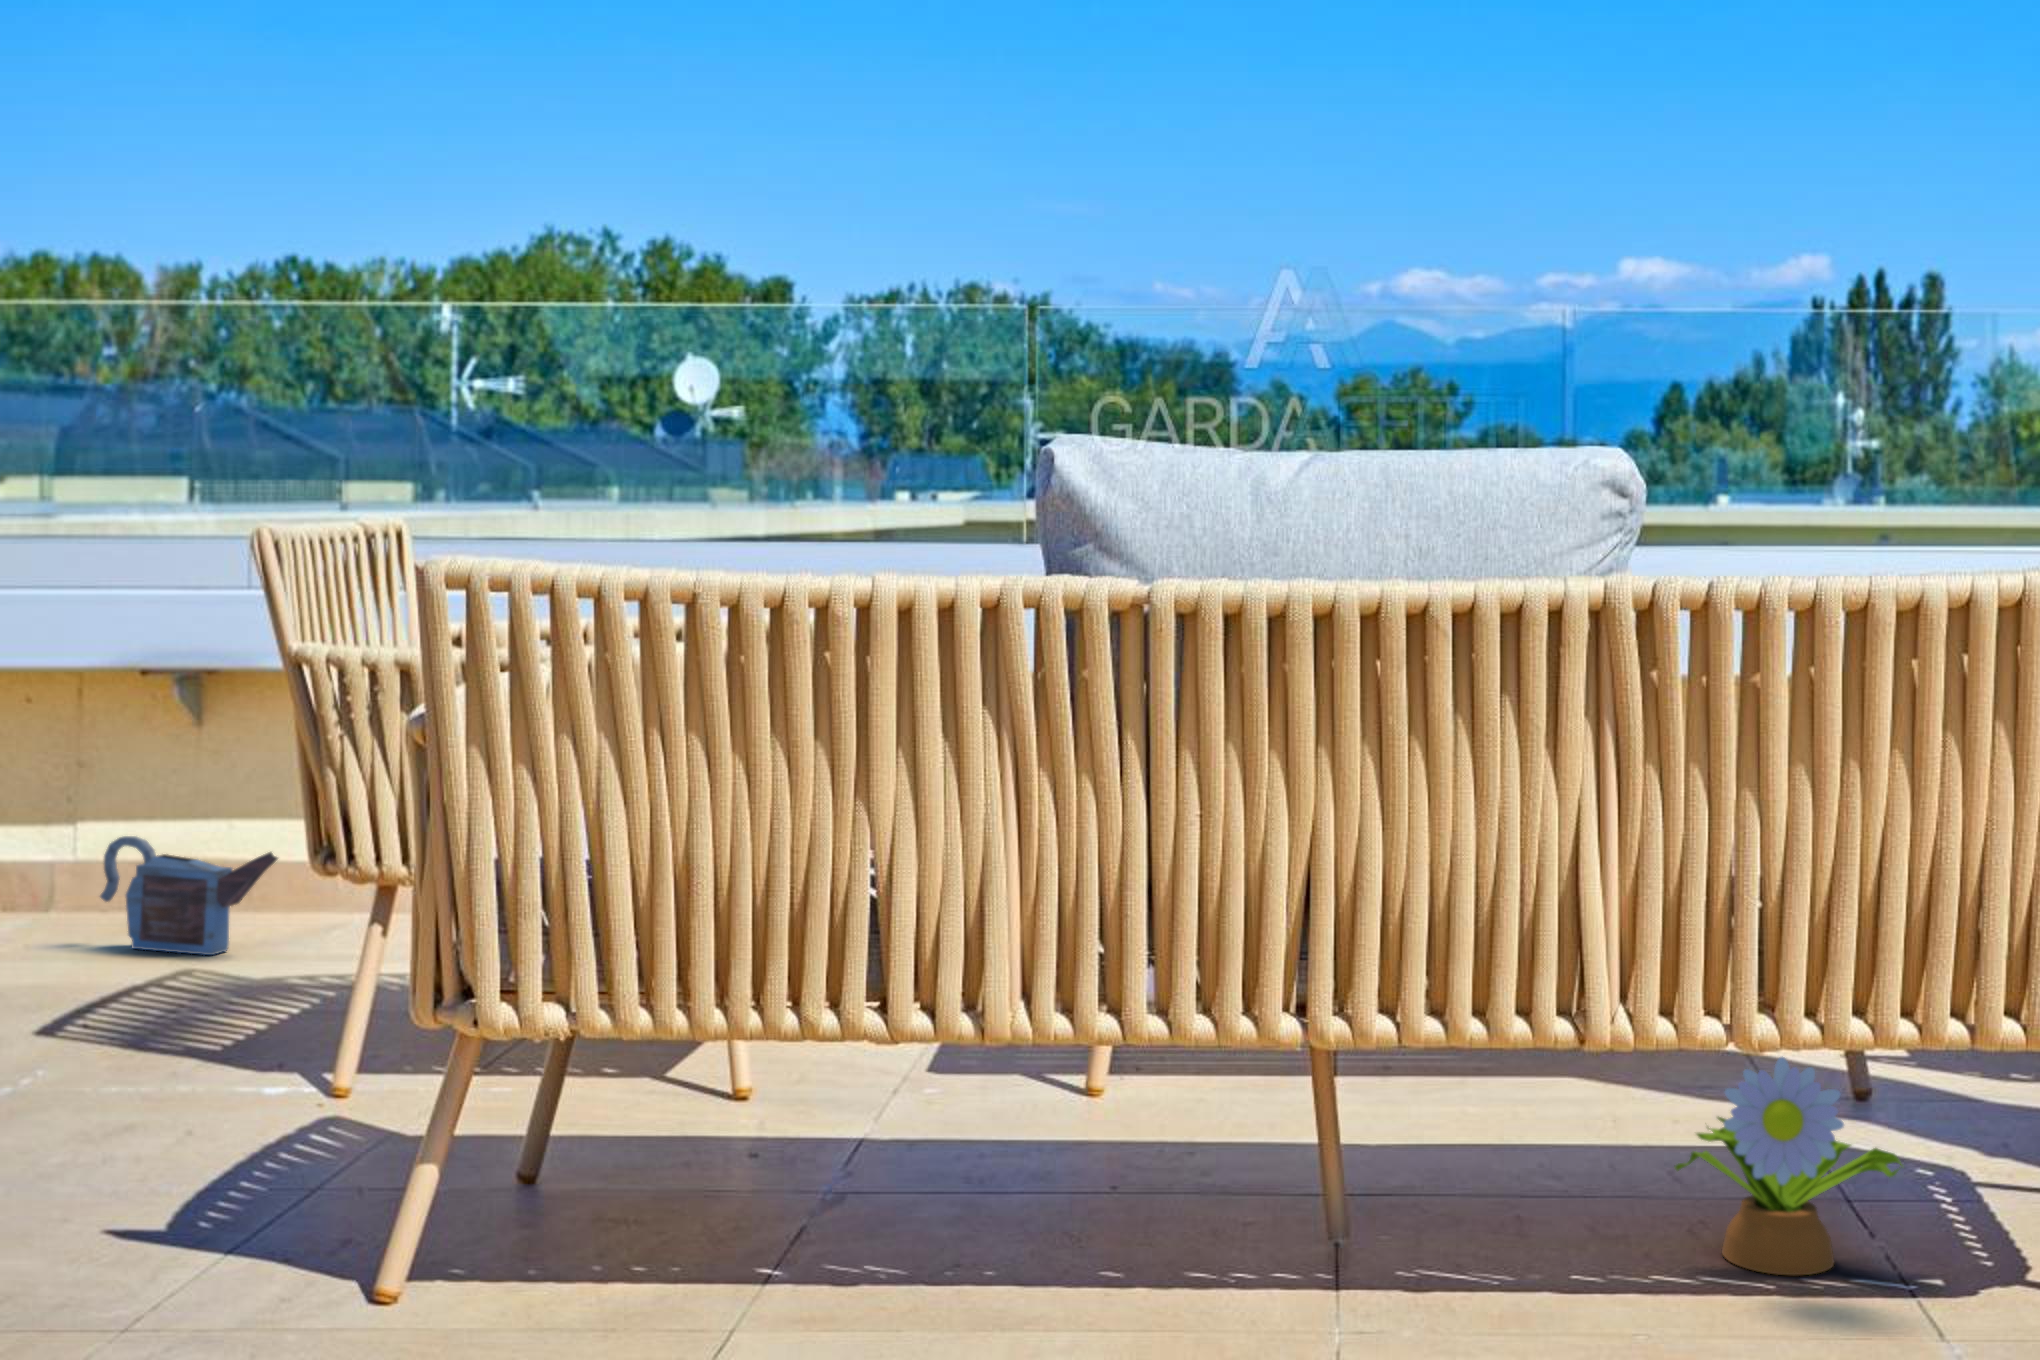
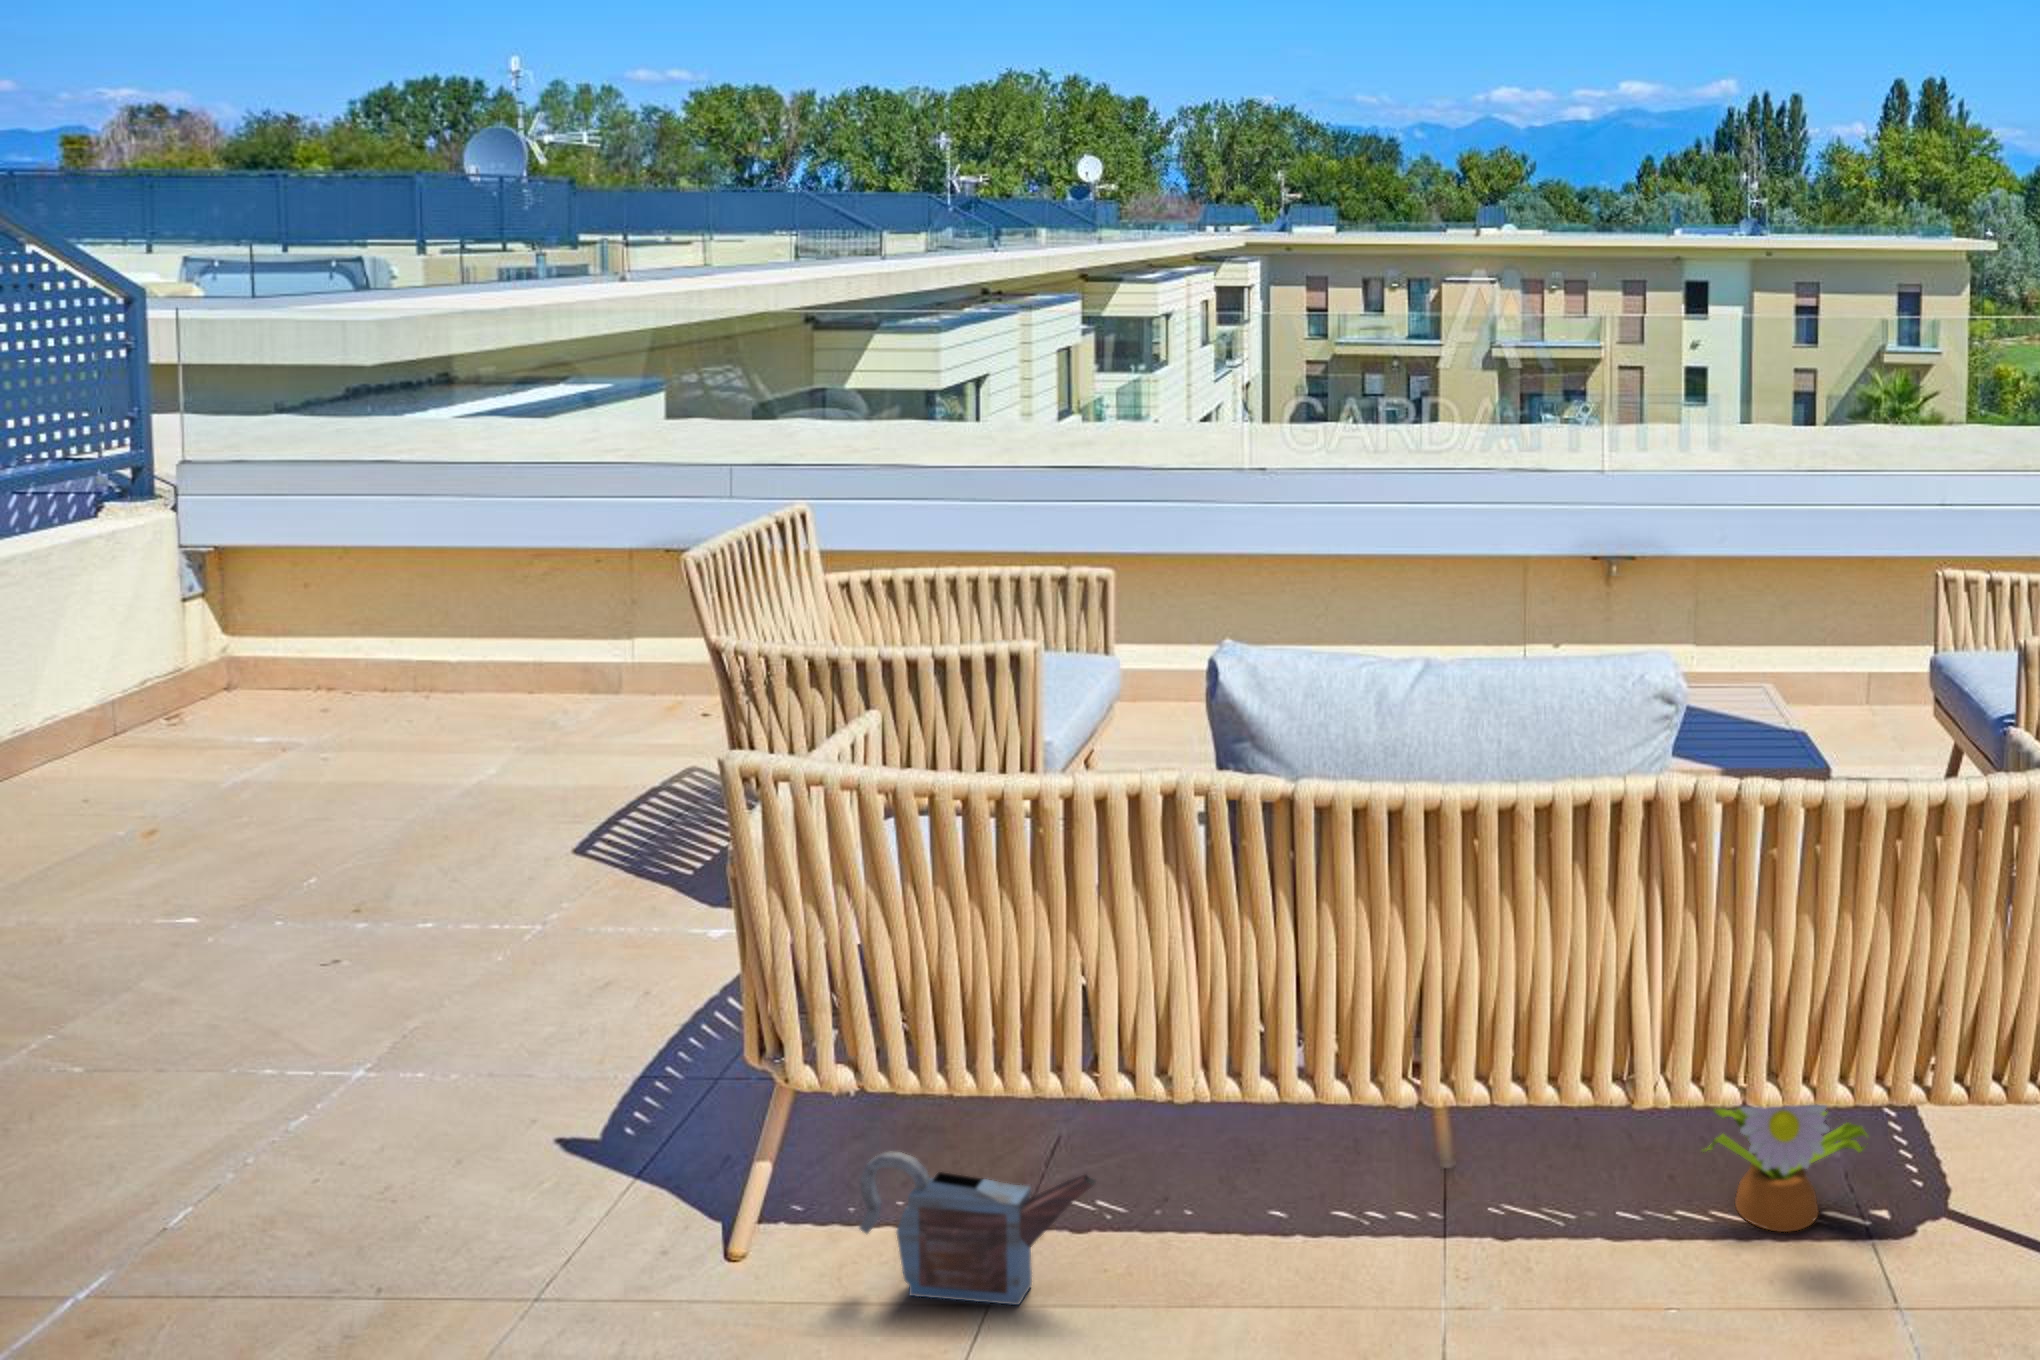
watering can: present [100,836,278,955] -> present [859,1152,1096,1305]

